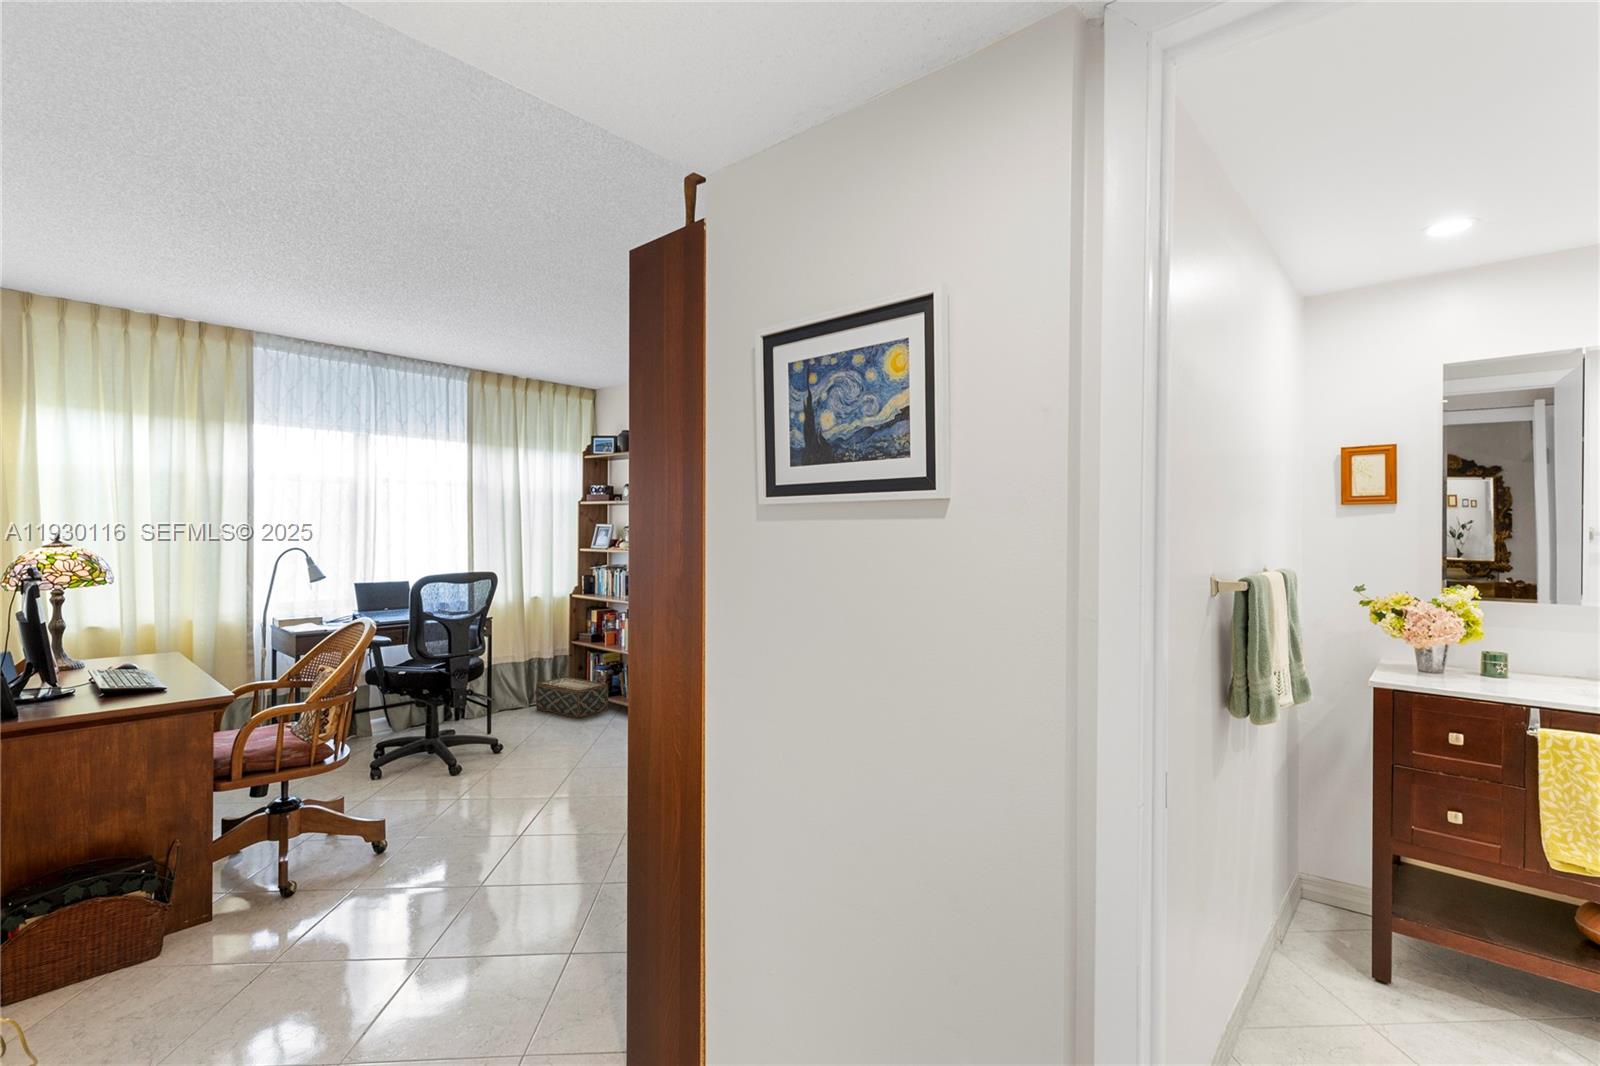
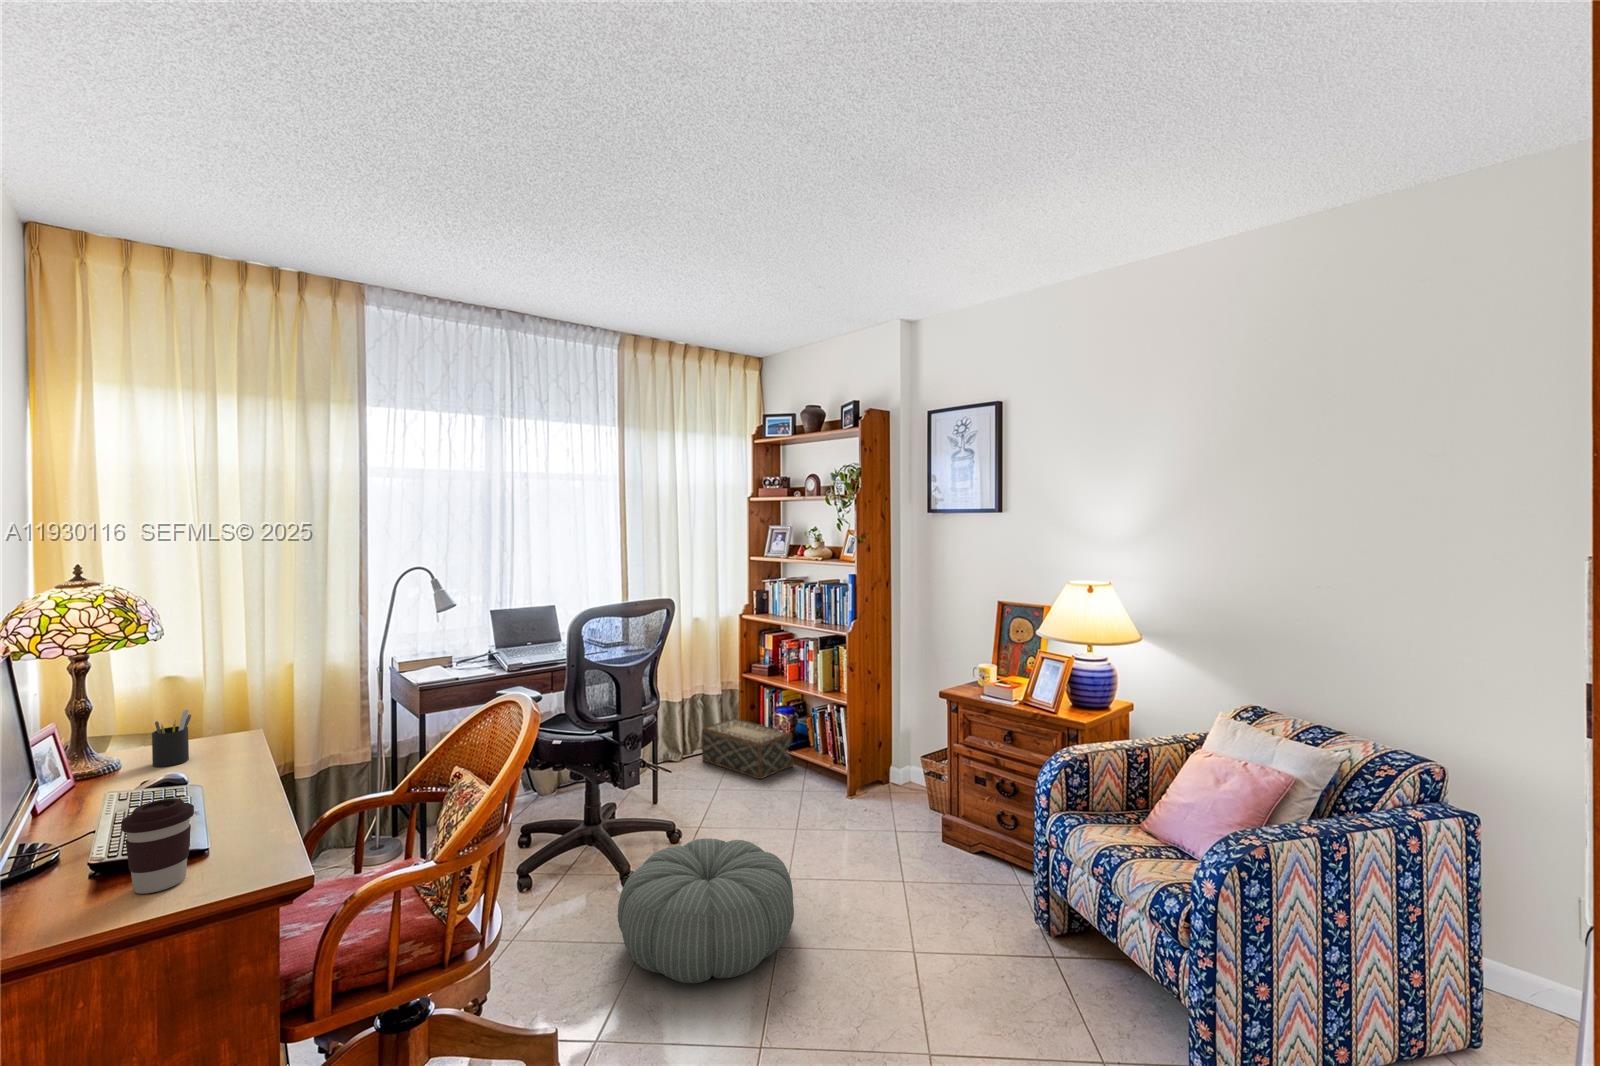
pen holder: none [101,633,129,670] -> present [152,709,191,767]
coffee cup: none [120,658,161,706] -> present [121,798,194,894]
pouf: none [439,736,567,813] -> present [618,839,794,983]

